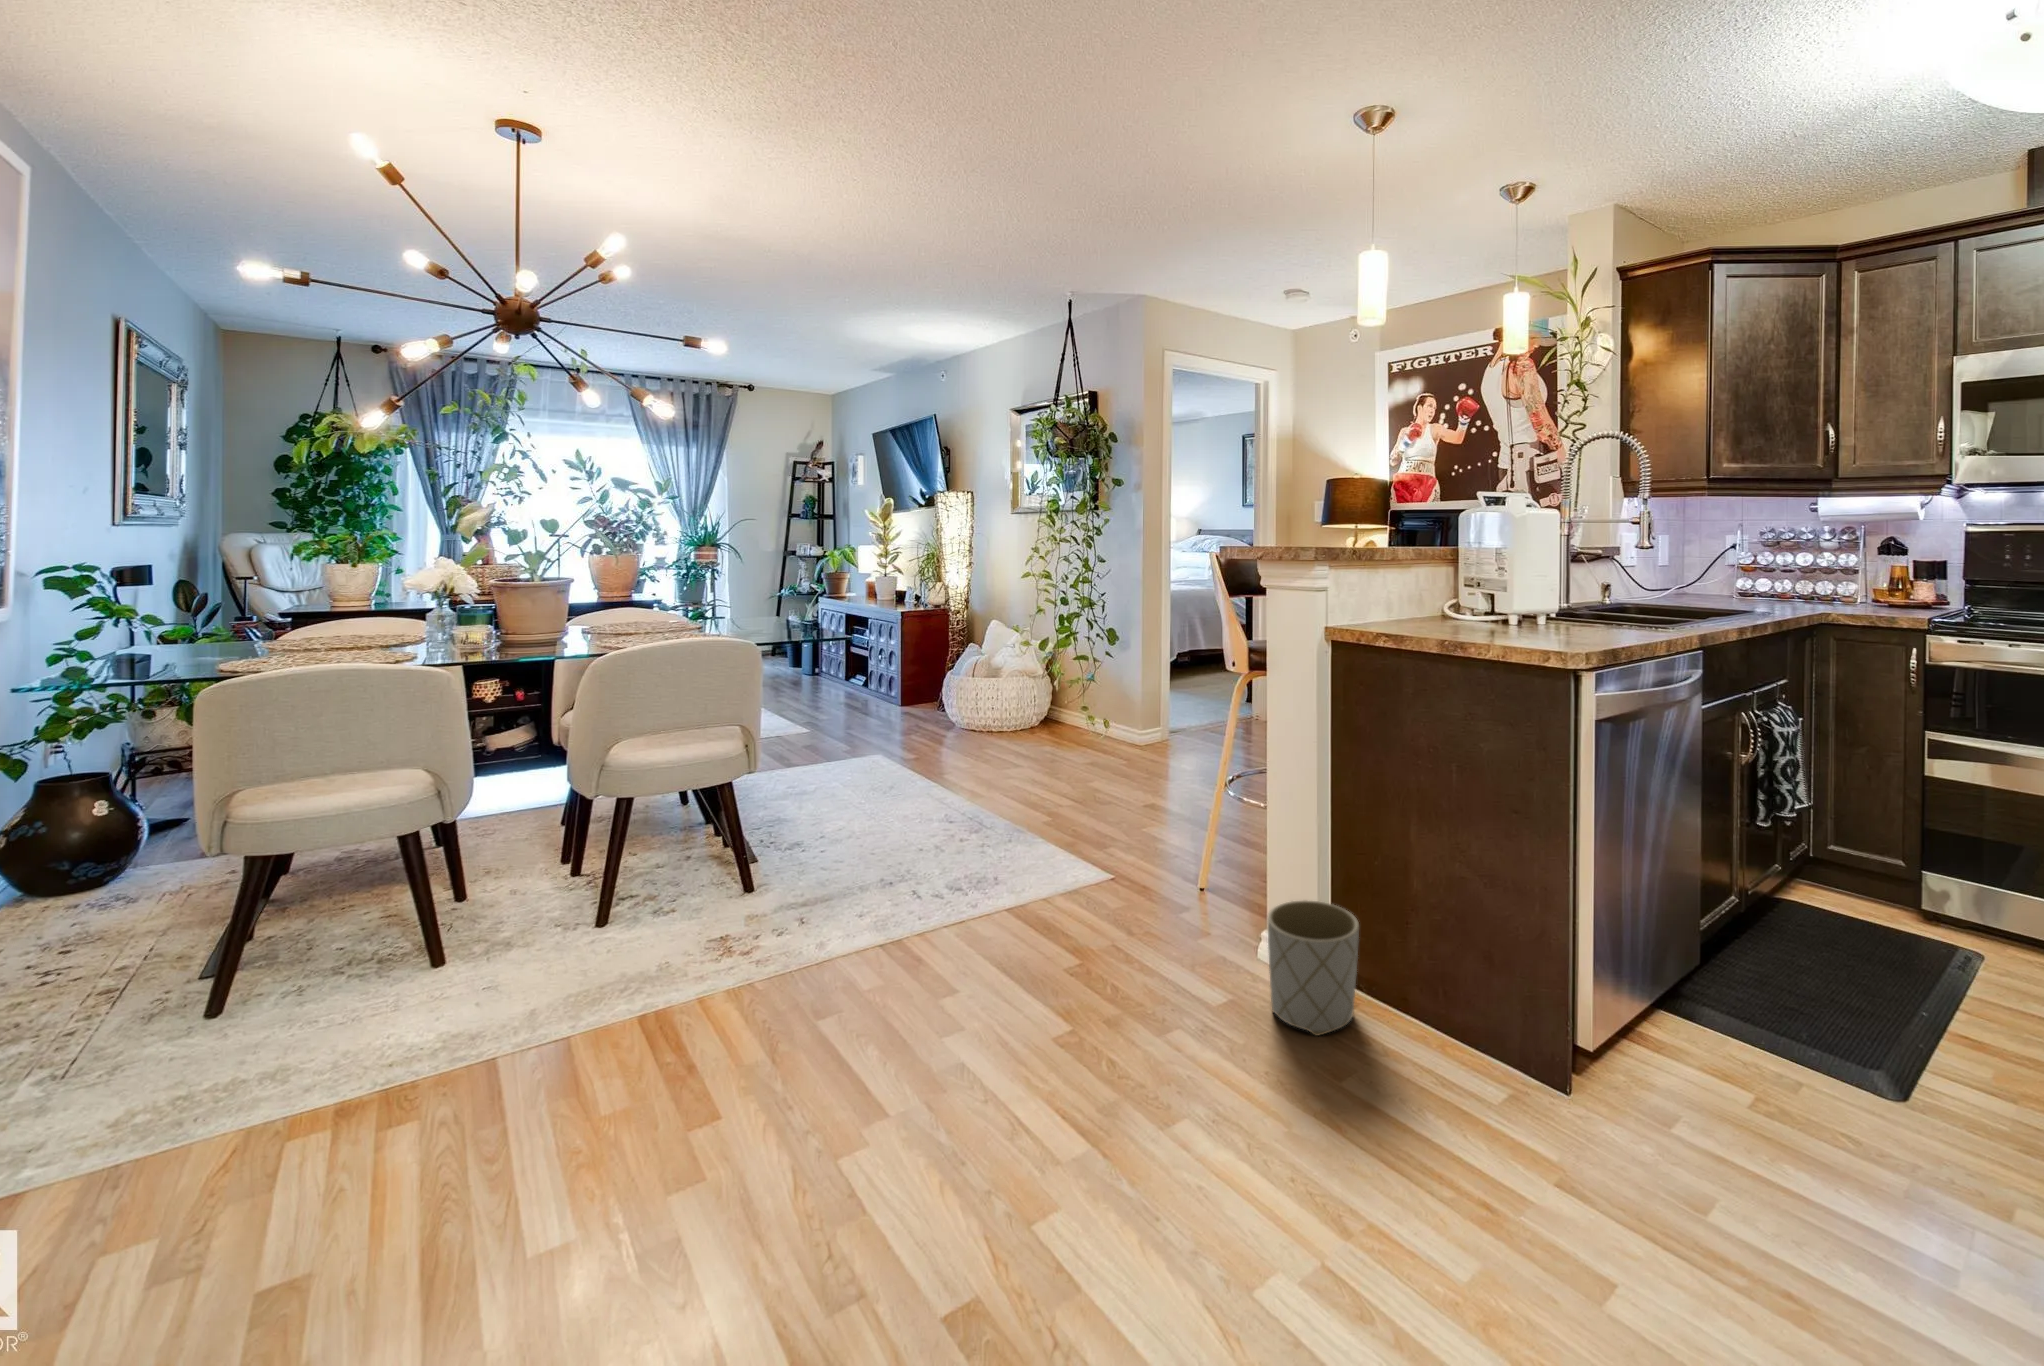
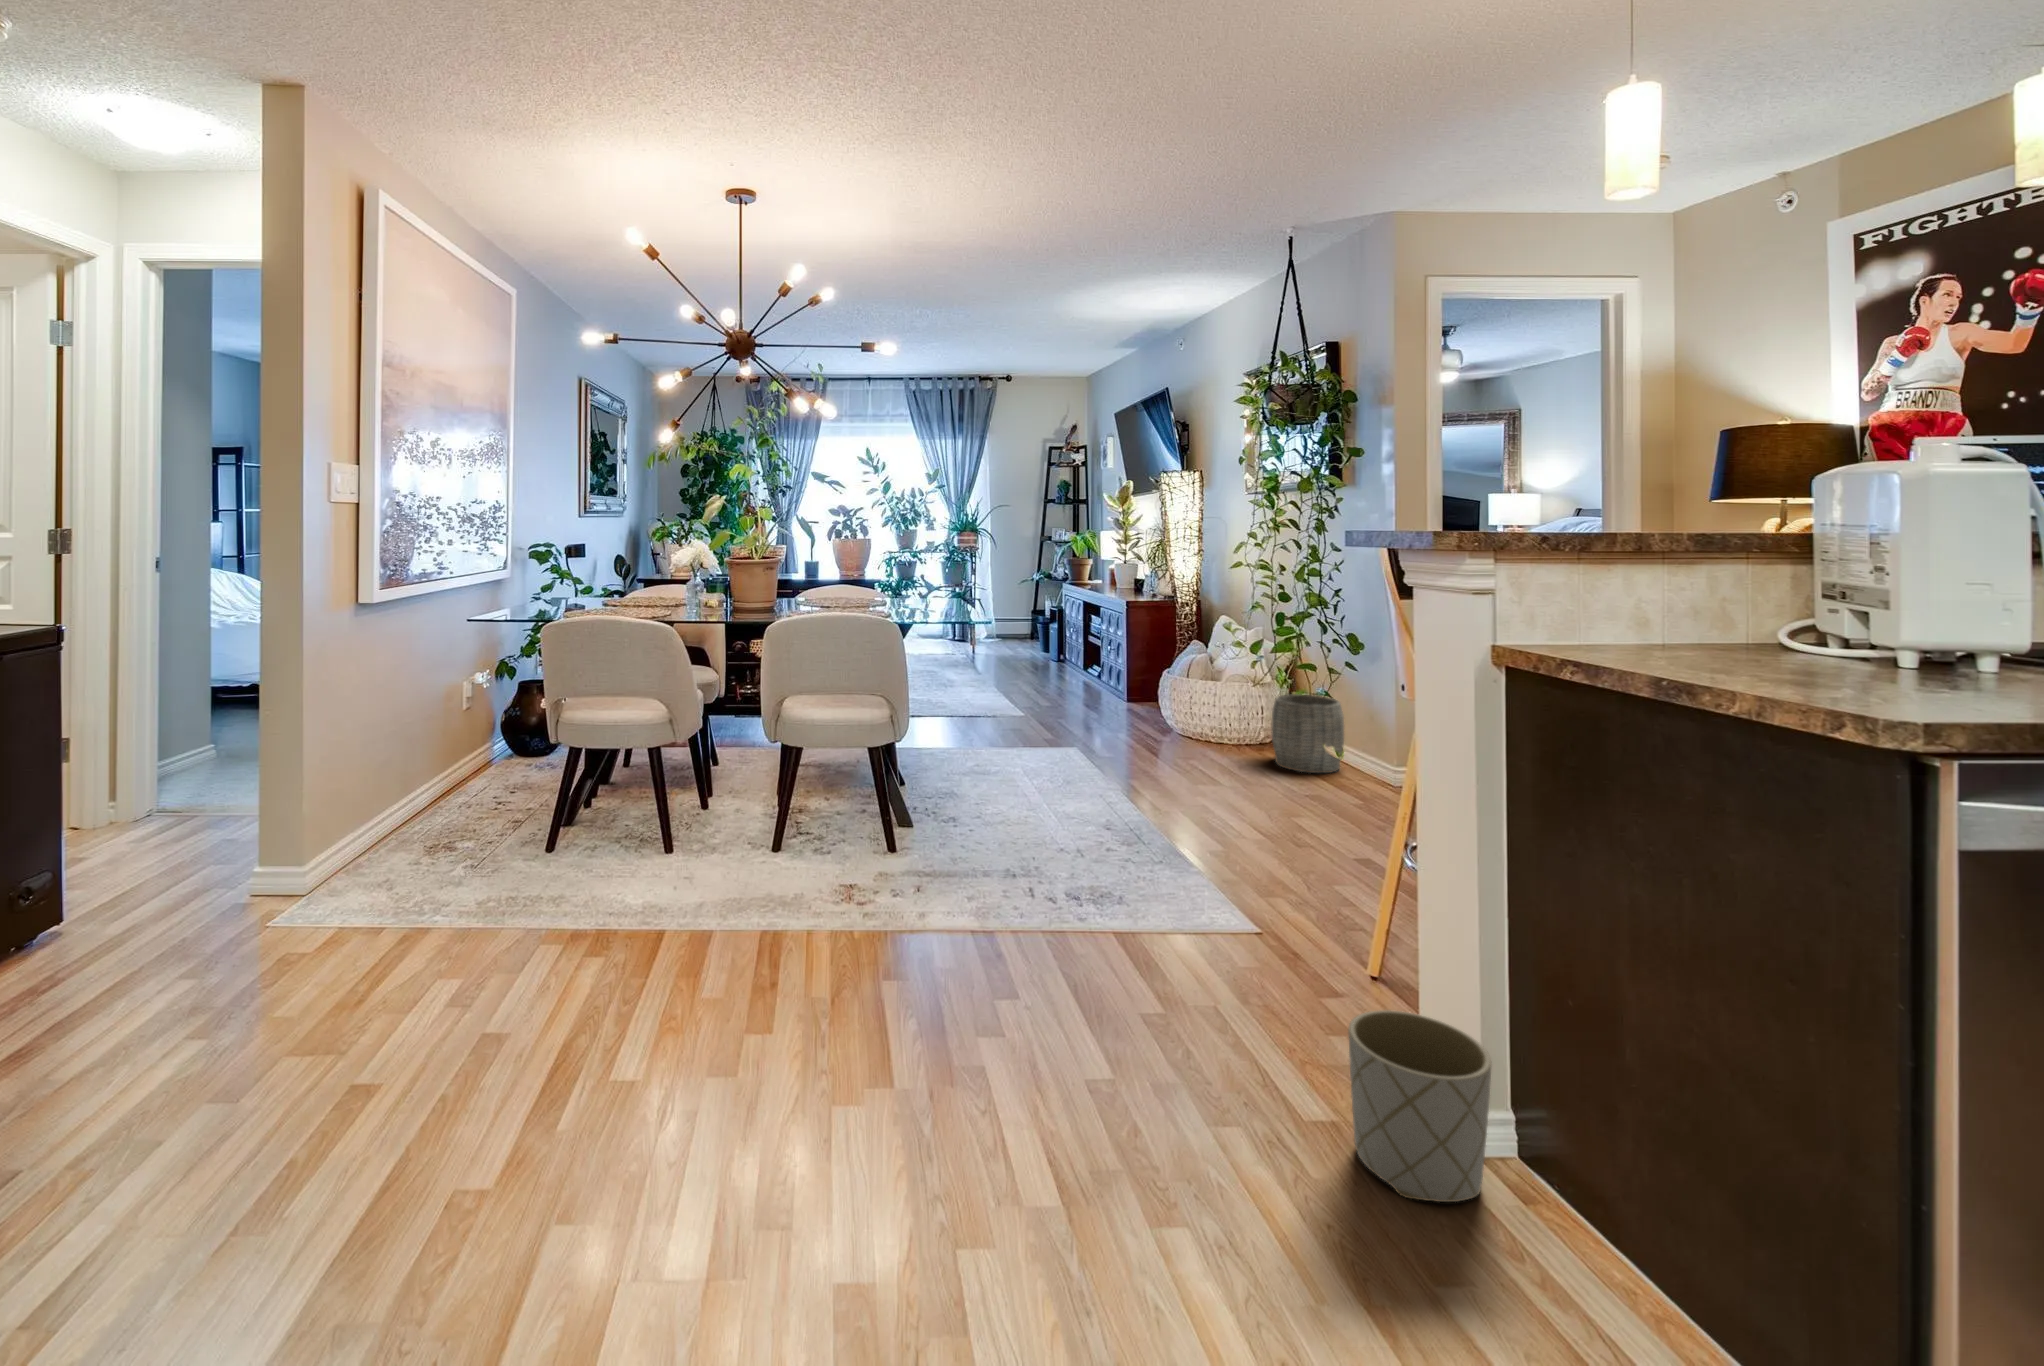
woven basket: none [1049,679,1103,743] -> present [1272,694,1344,773]

